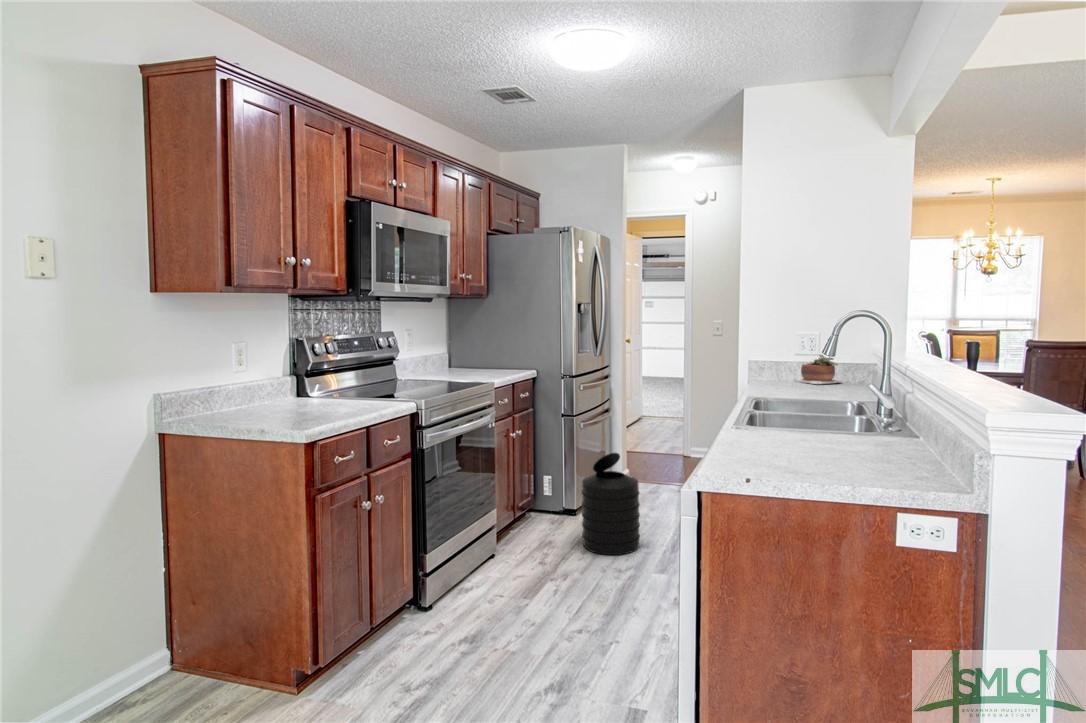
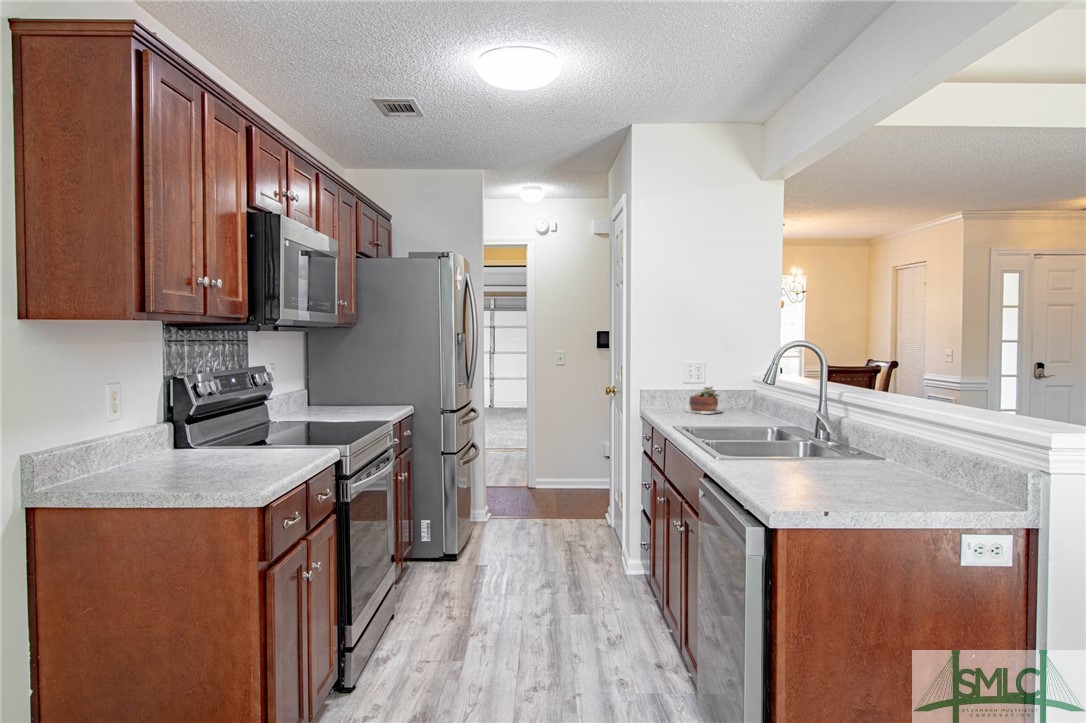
trash can: present [582,453,640,555] -> none [479,489,539,597]

